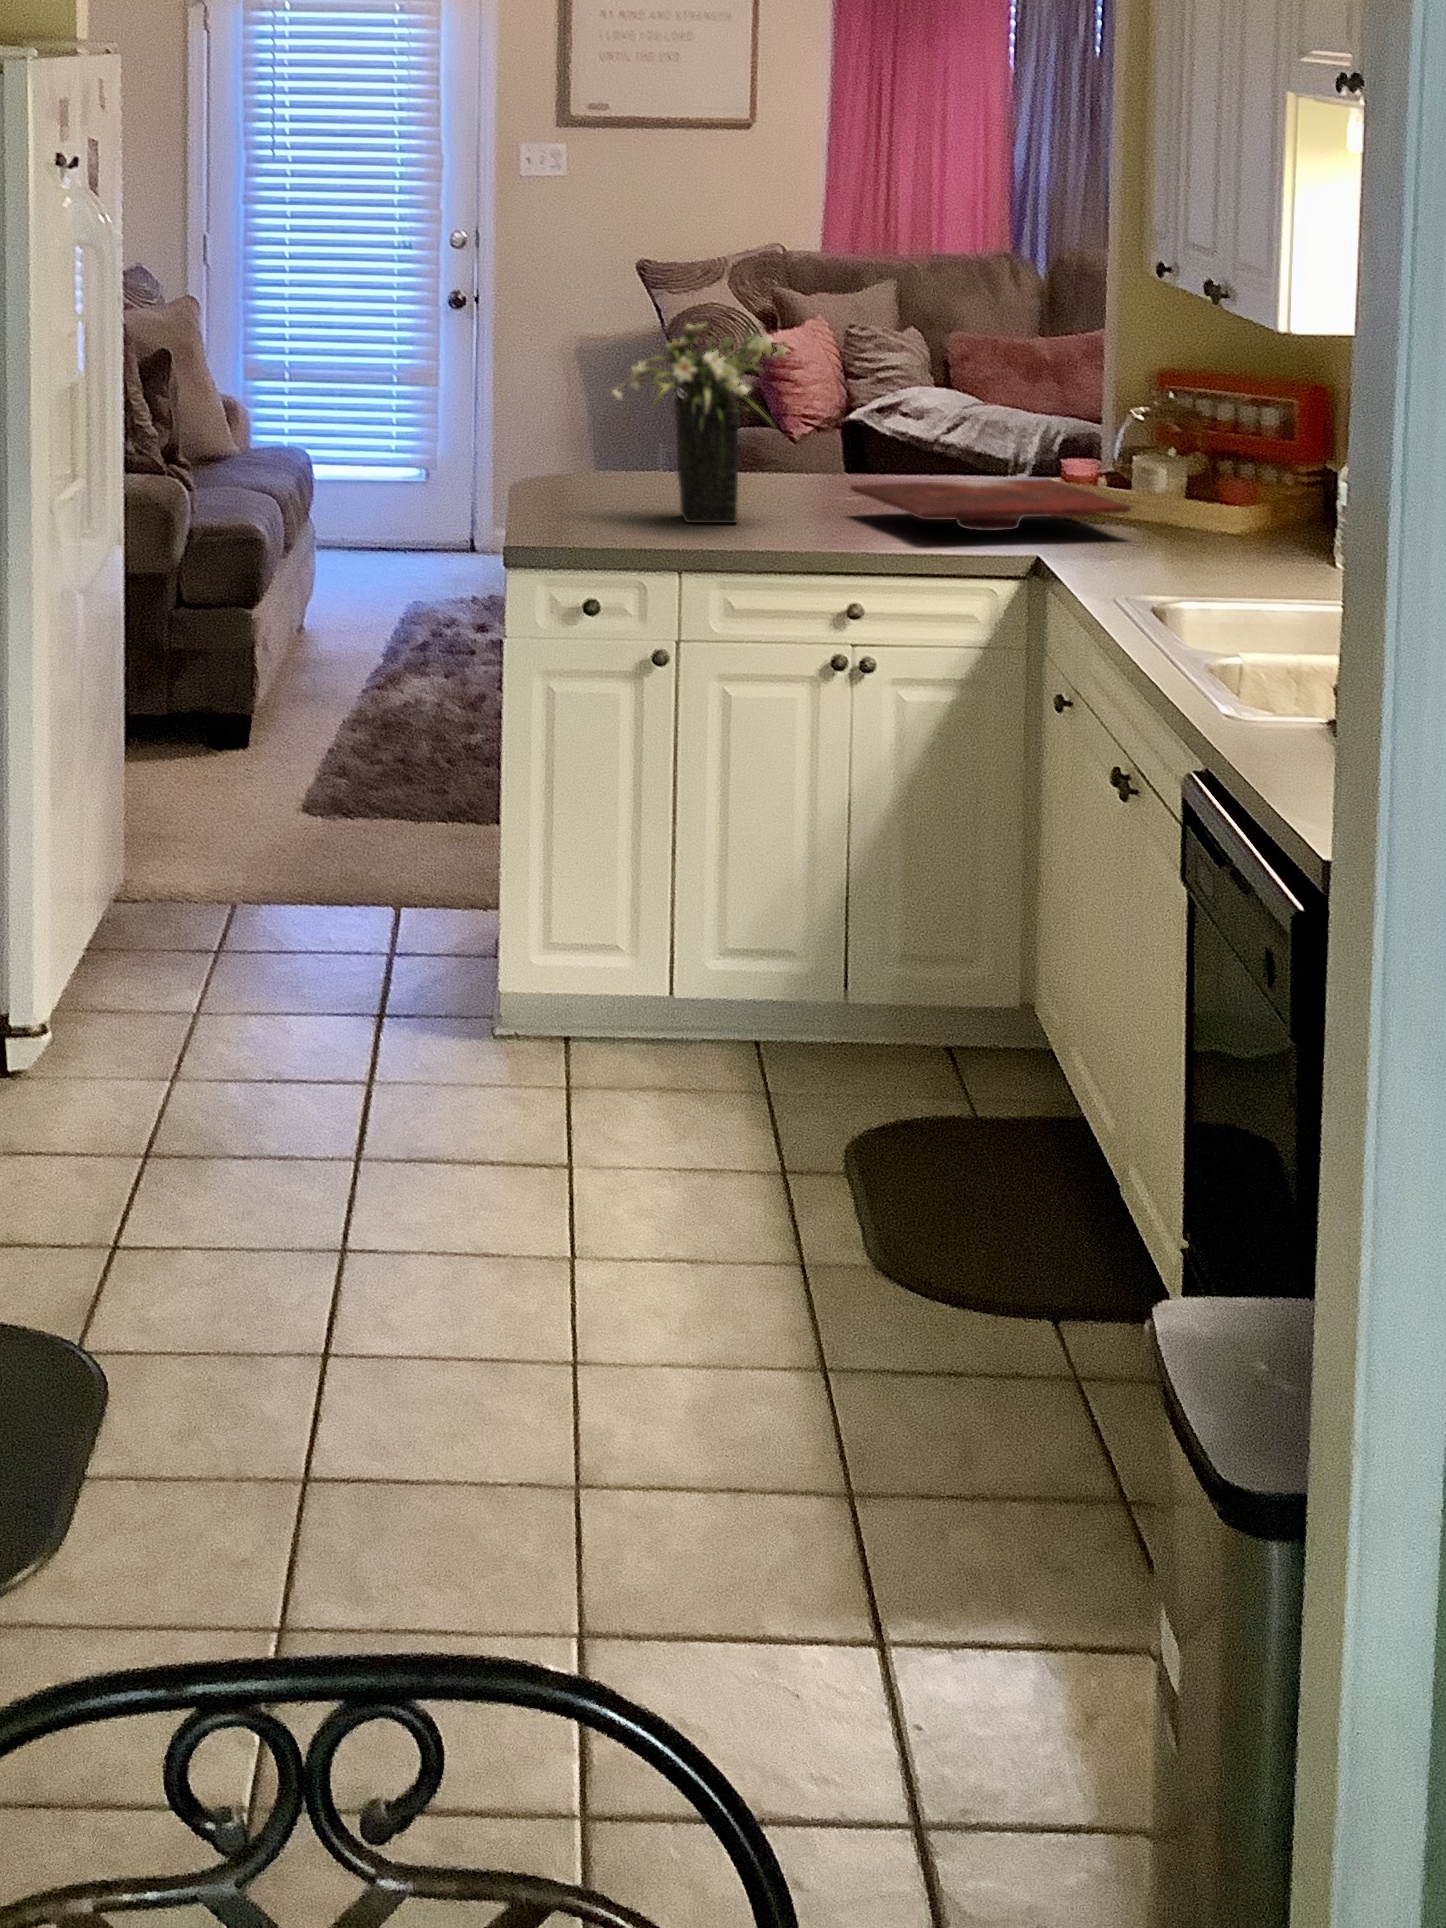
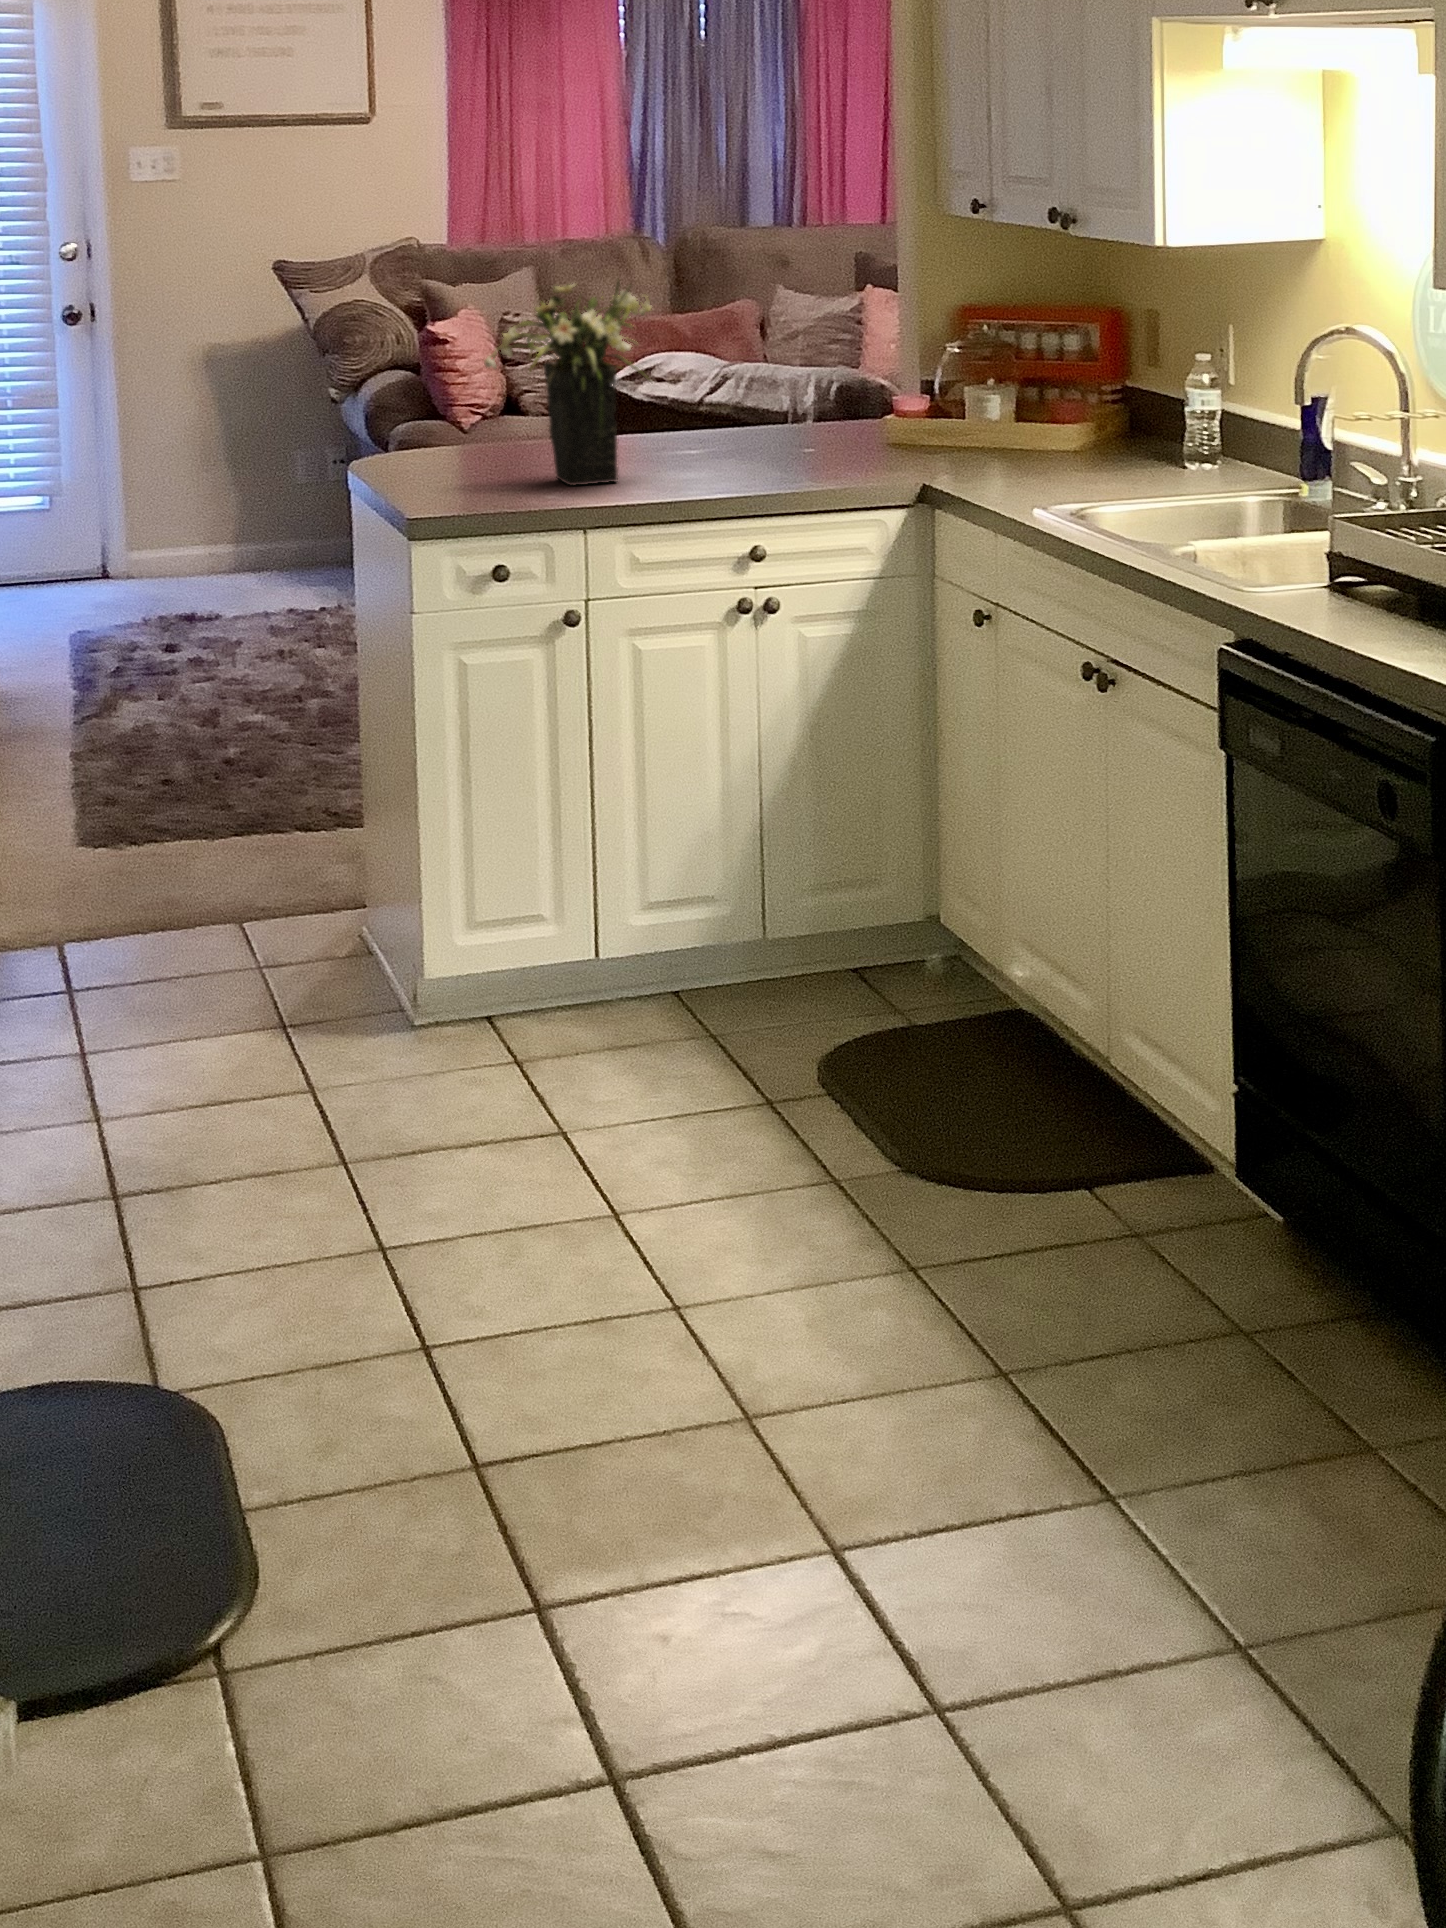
cutting board: present [851,479,1131,531] -> none [713,416,985,468]

